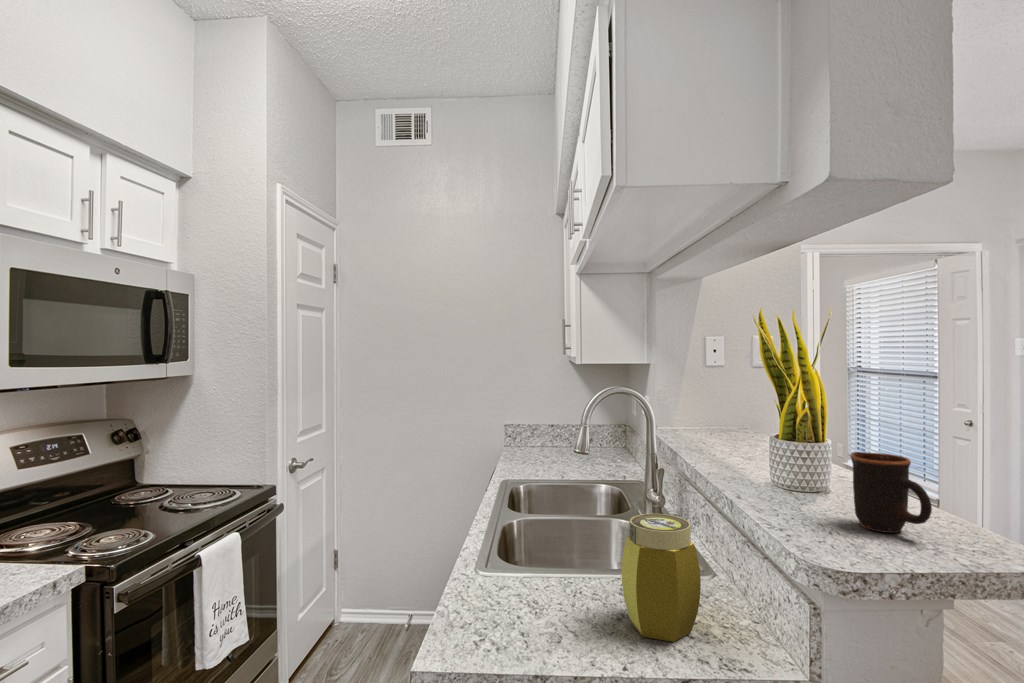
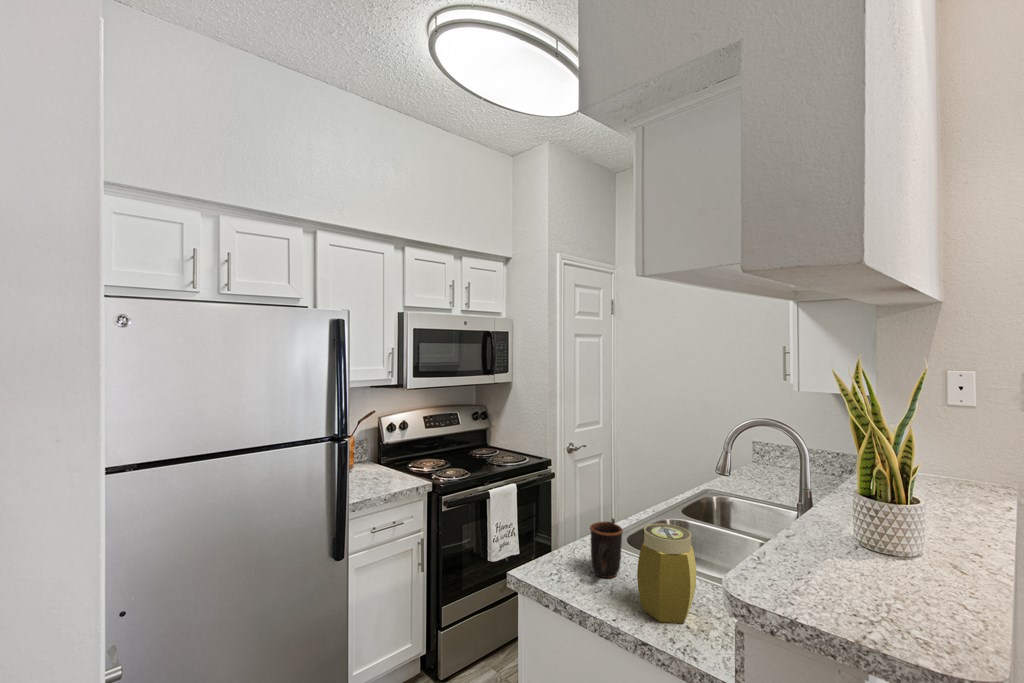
mug: present [850,452,932,533] -> present [590,522,623,578]

